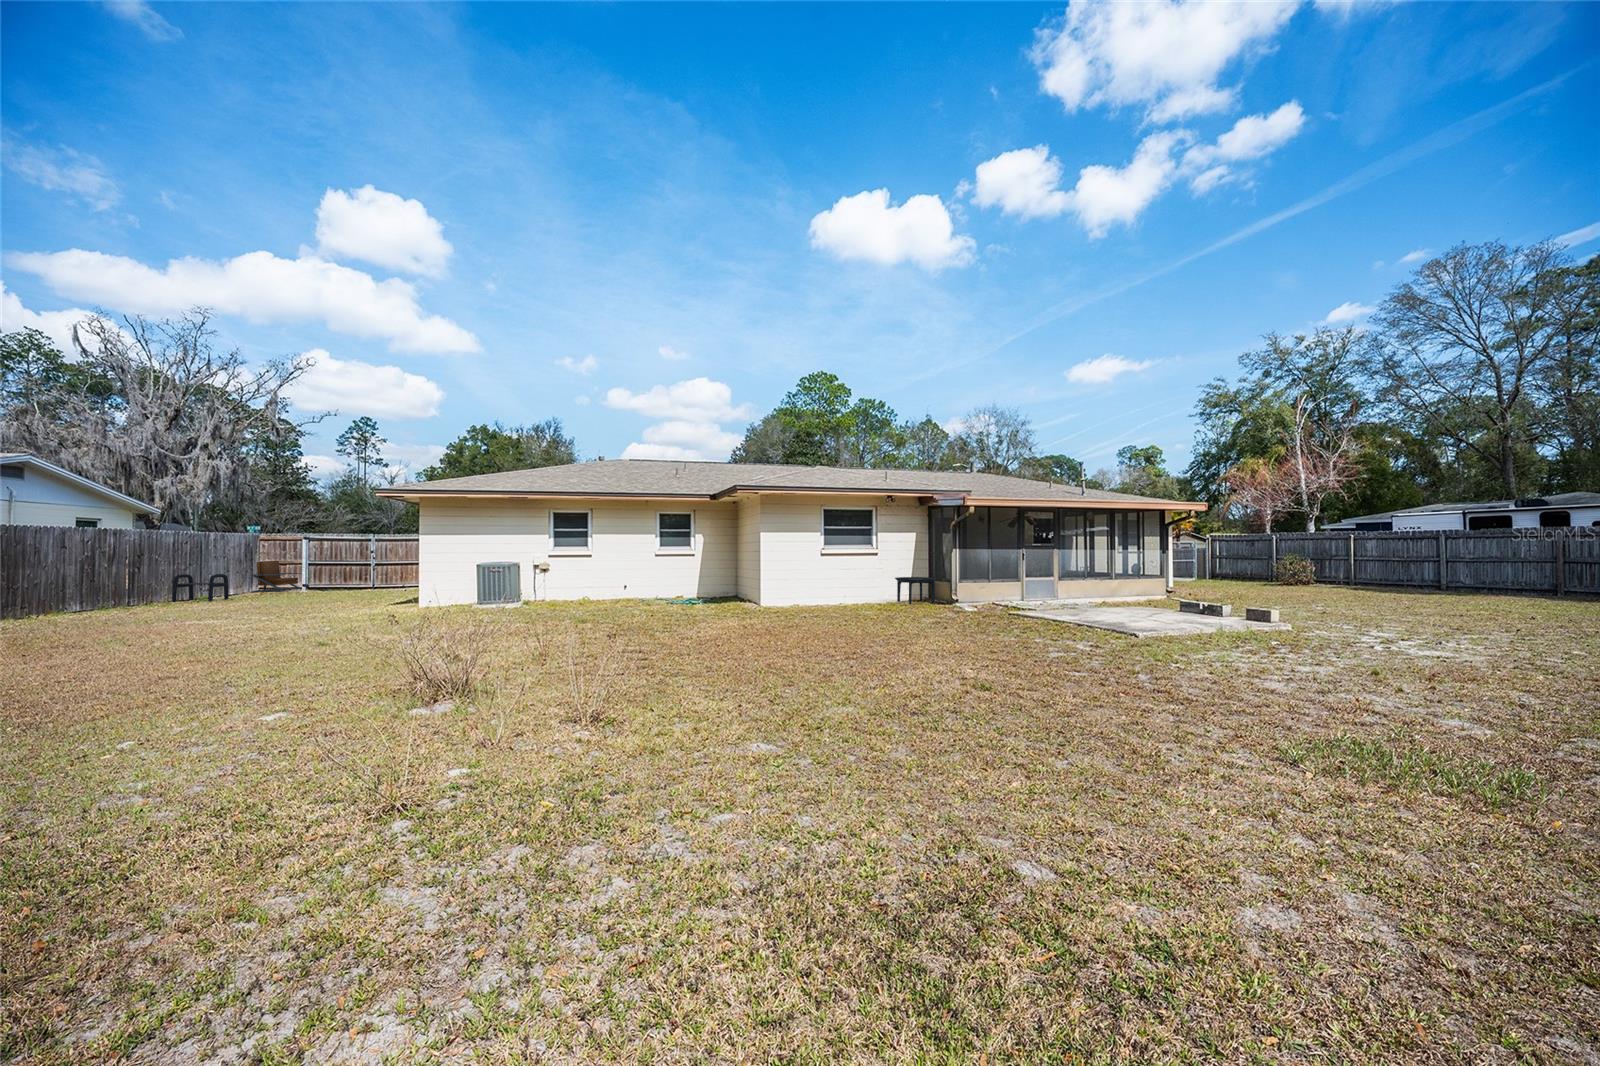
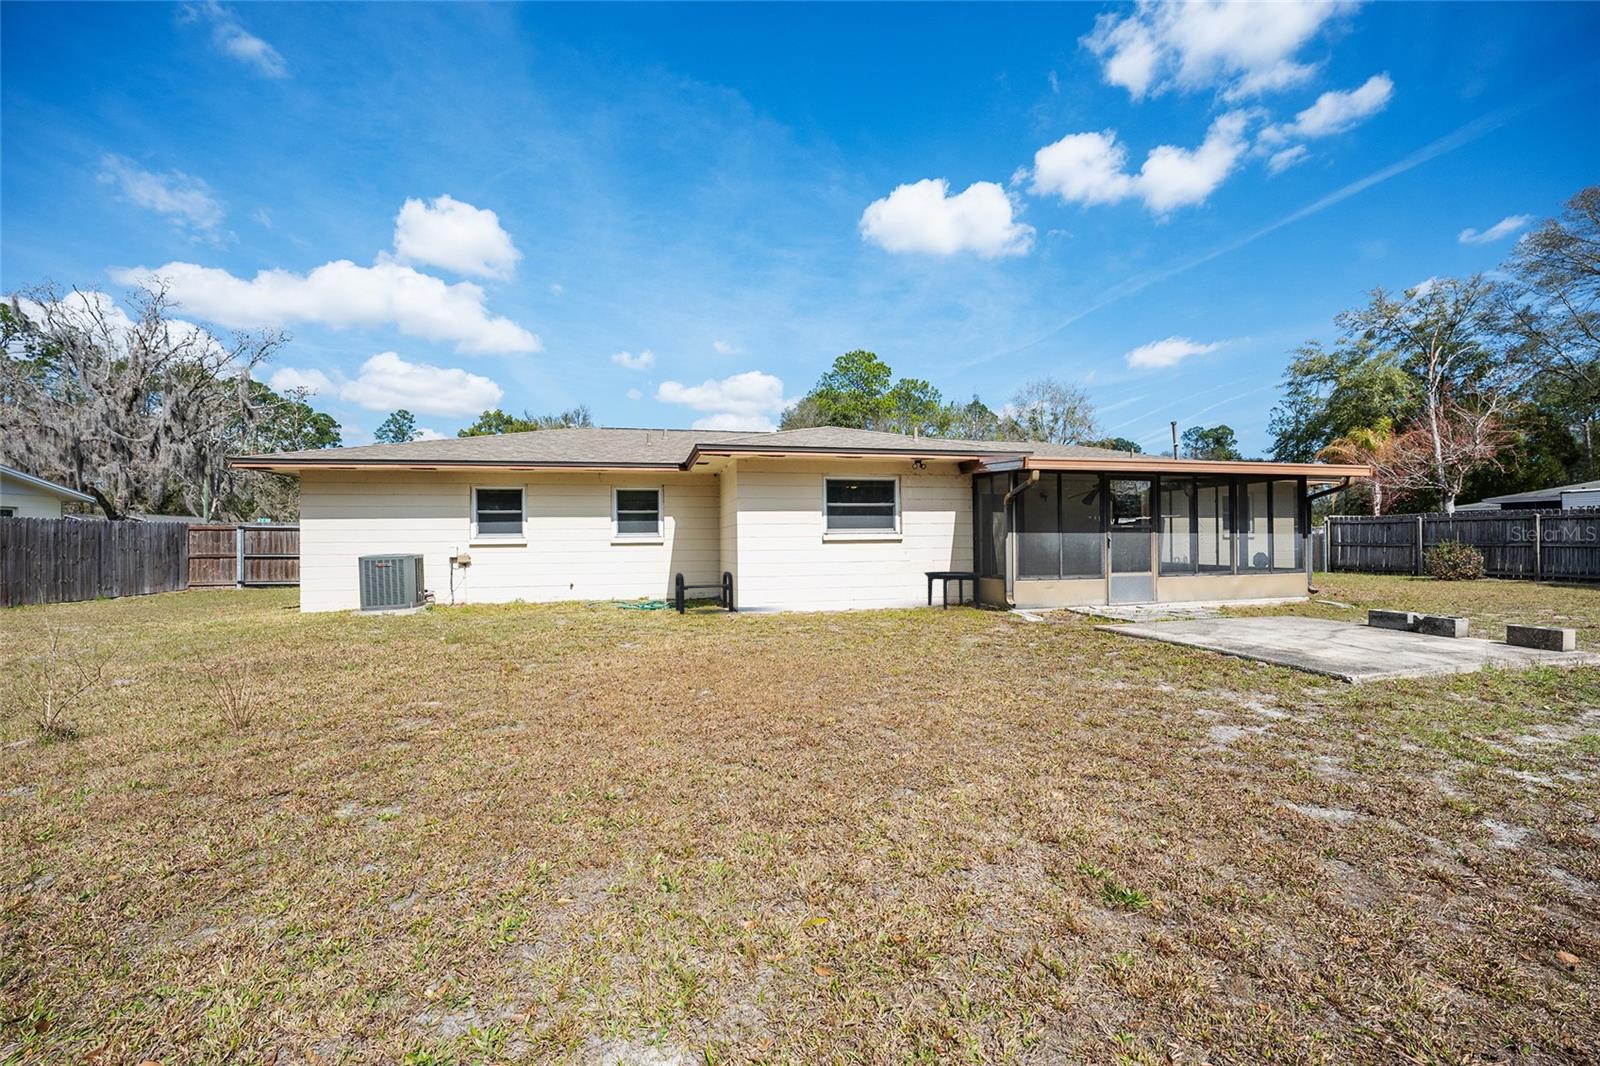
lounge chair: present [251,561,301,592] -> none [172,553,238,589]
bench: present [172,574,229,601] -> present [675,571,733,614]

